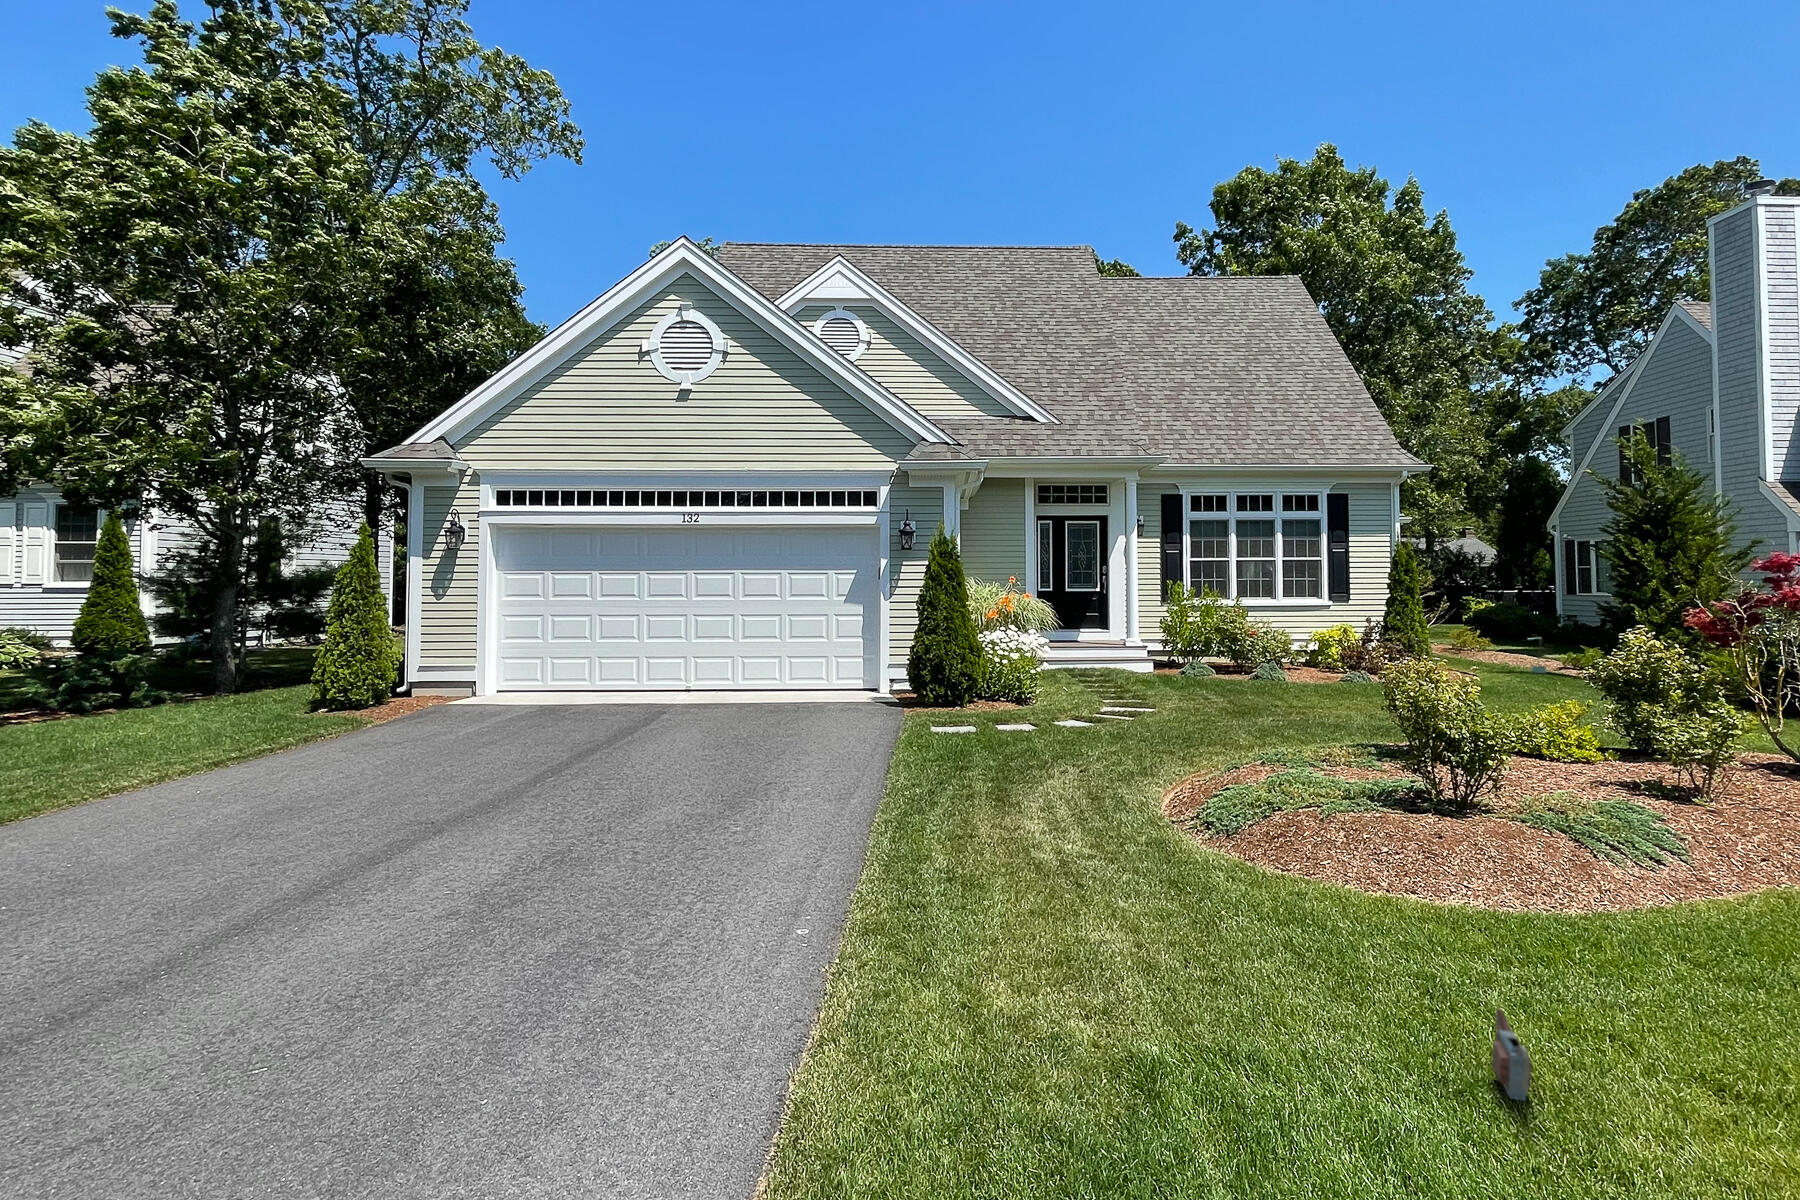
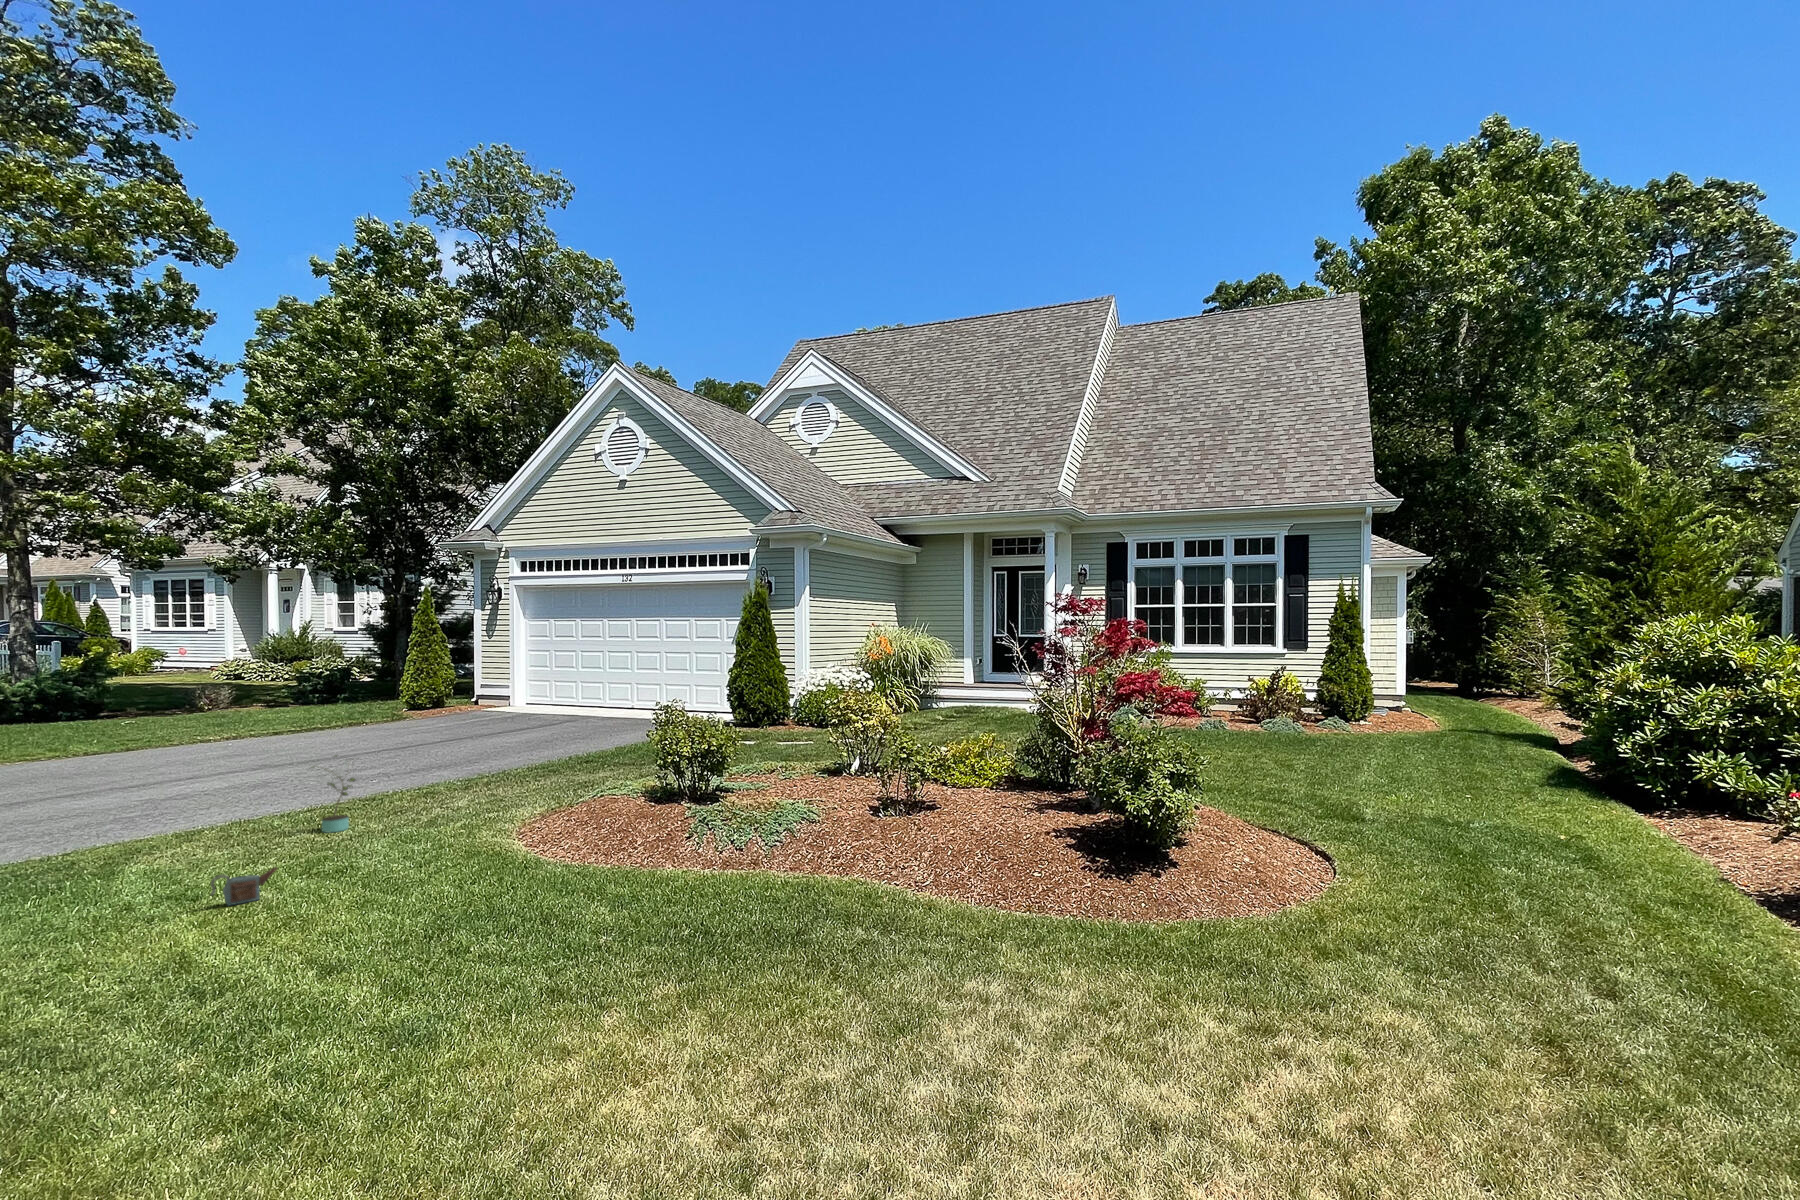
potted plant: present [1532,635,1552,673] -> present [322,768,355,833]

